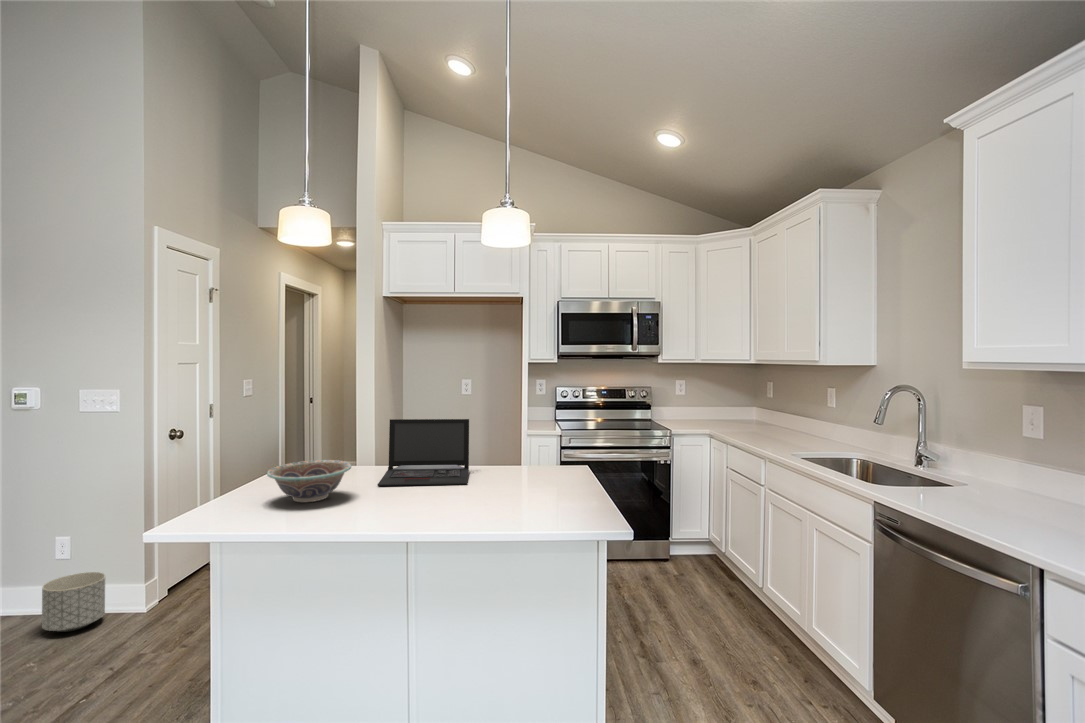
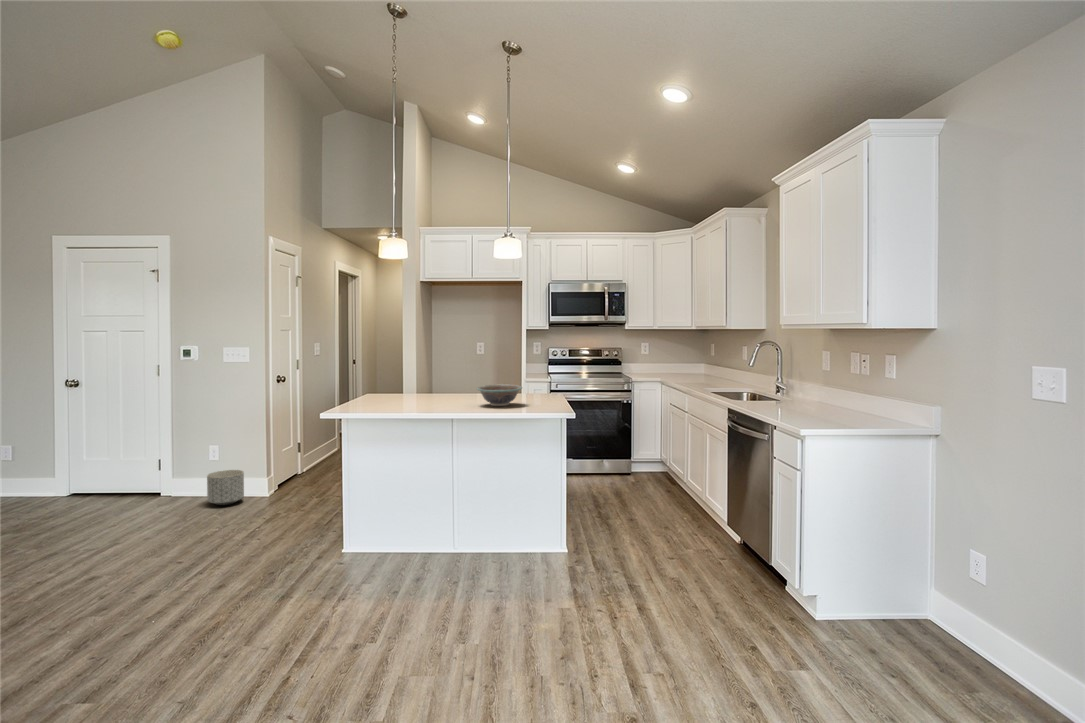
laptop: present [378,419,469,486] -> none [430,363,485,401]
decorative bowl: present [267,460,351,502] -> present [477,384,522,406]

